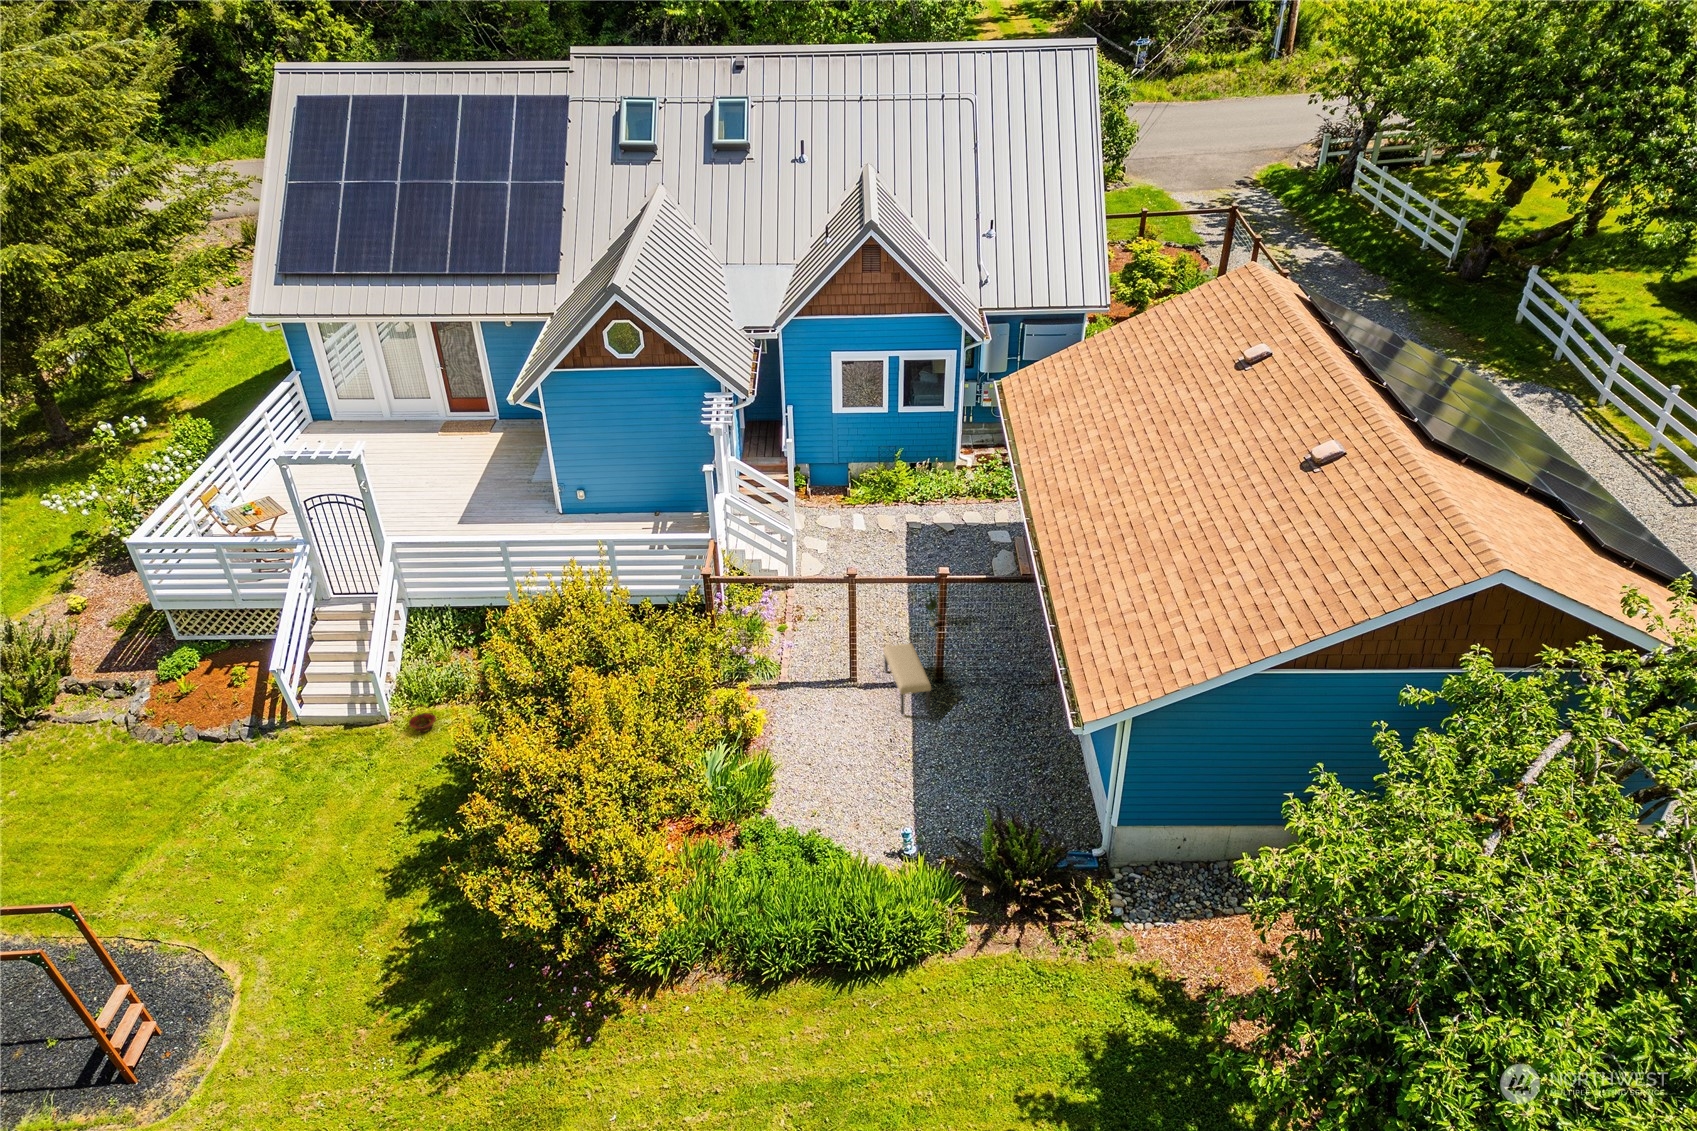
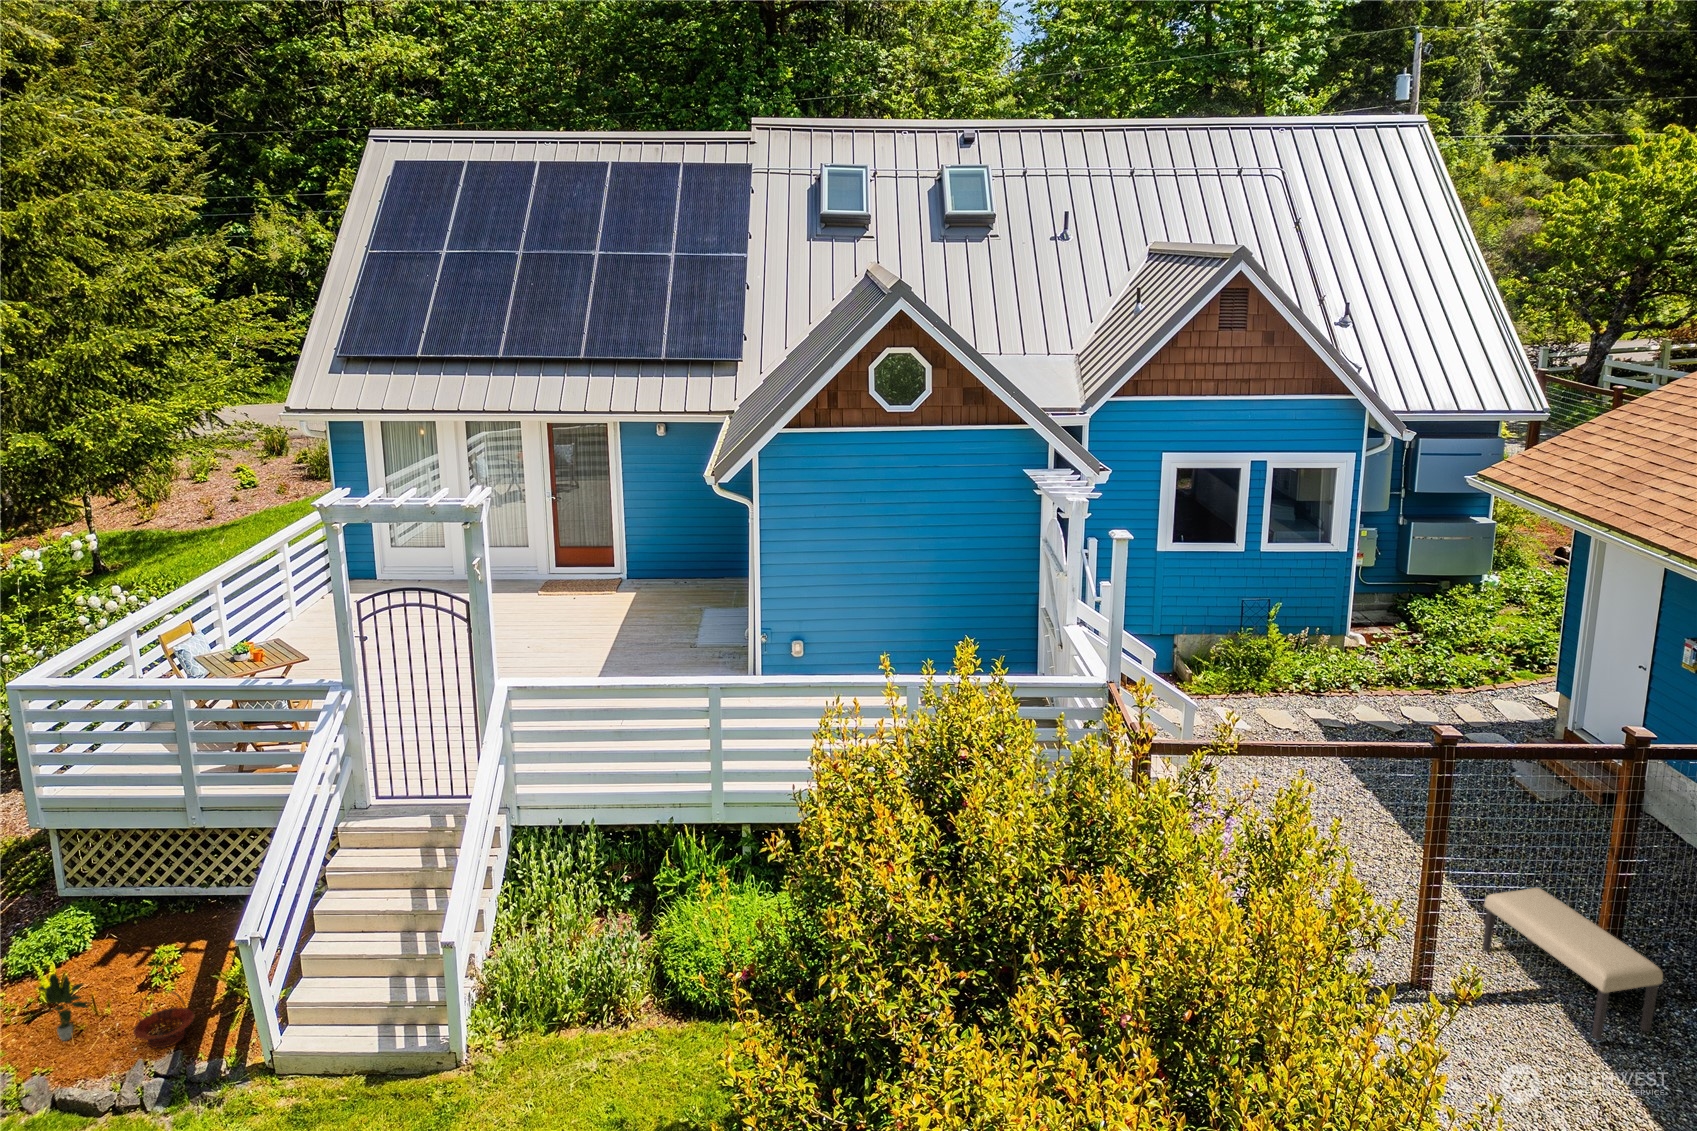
potted plant: present [925,598,942,627] -> present [36,974,89,1041]
basket: present [409,713,436,732] -> present [133,990,194,1048]

